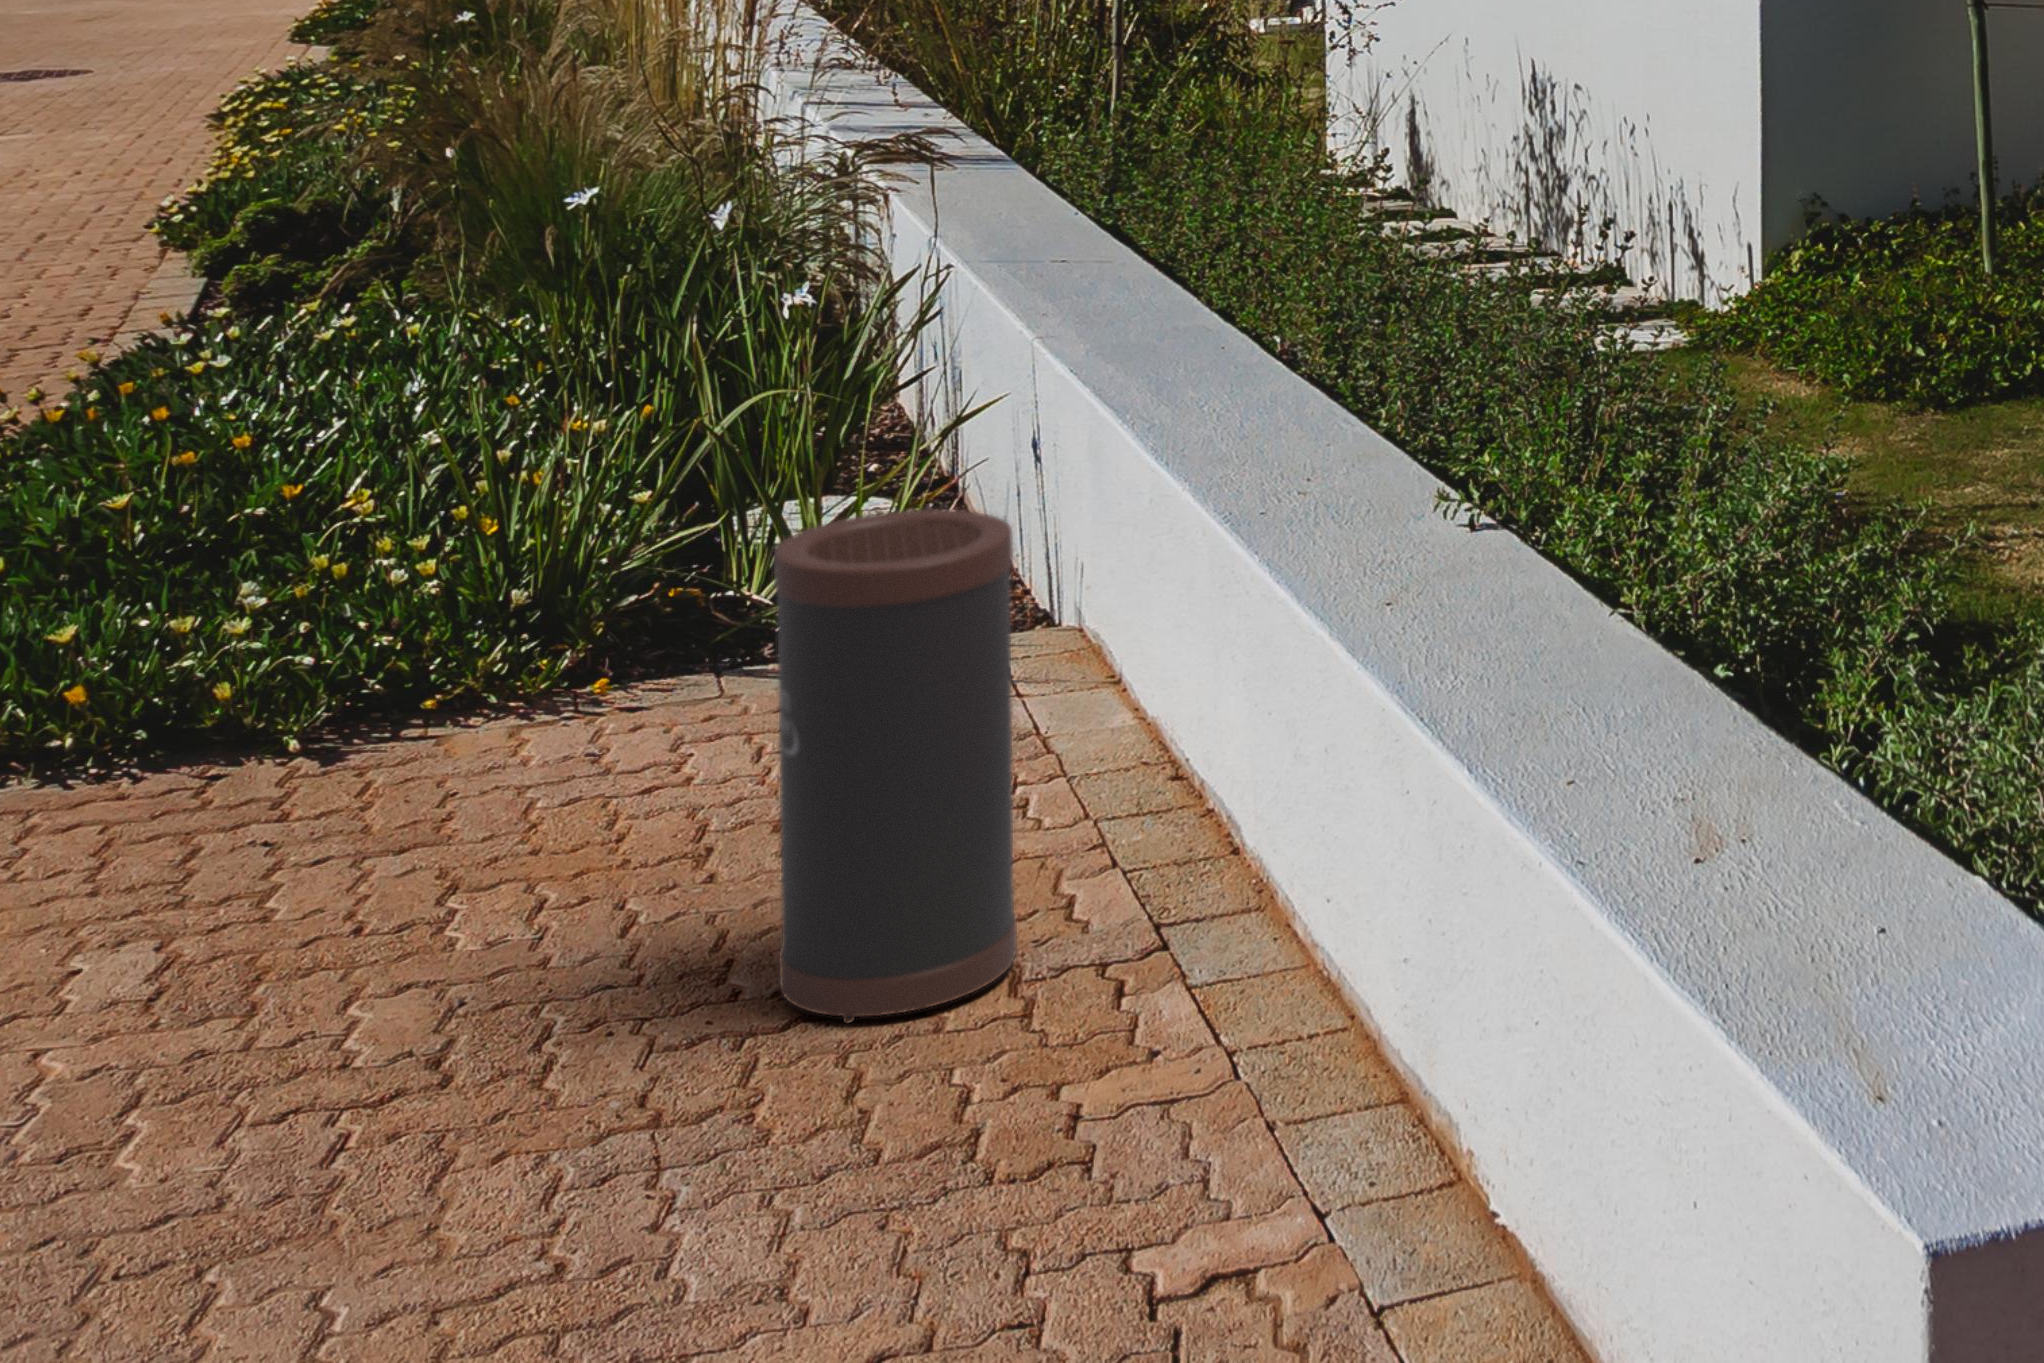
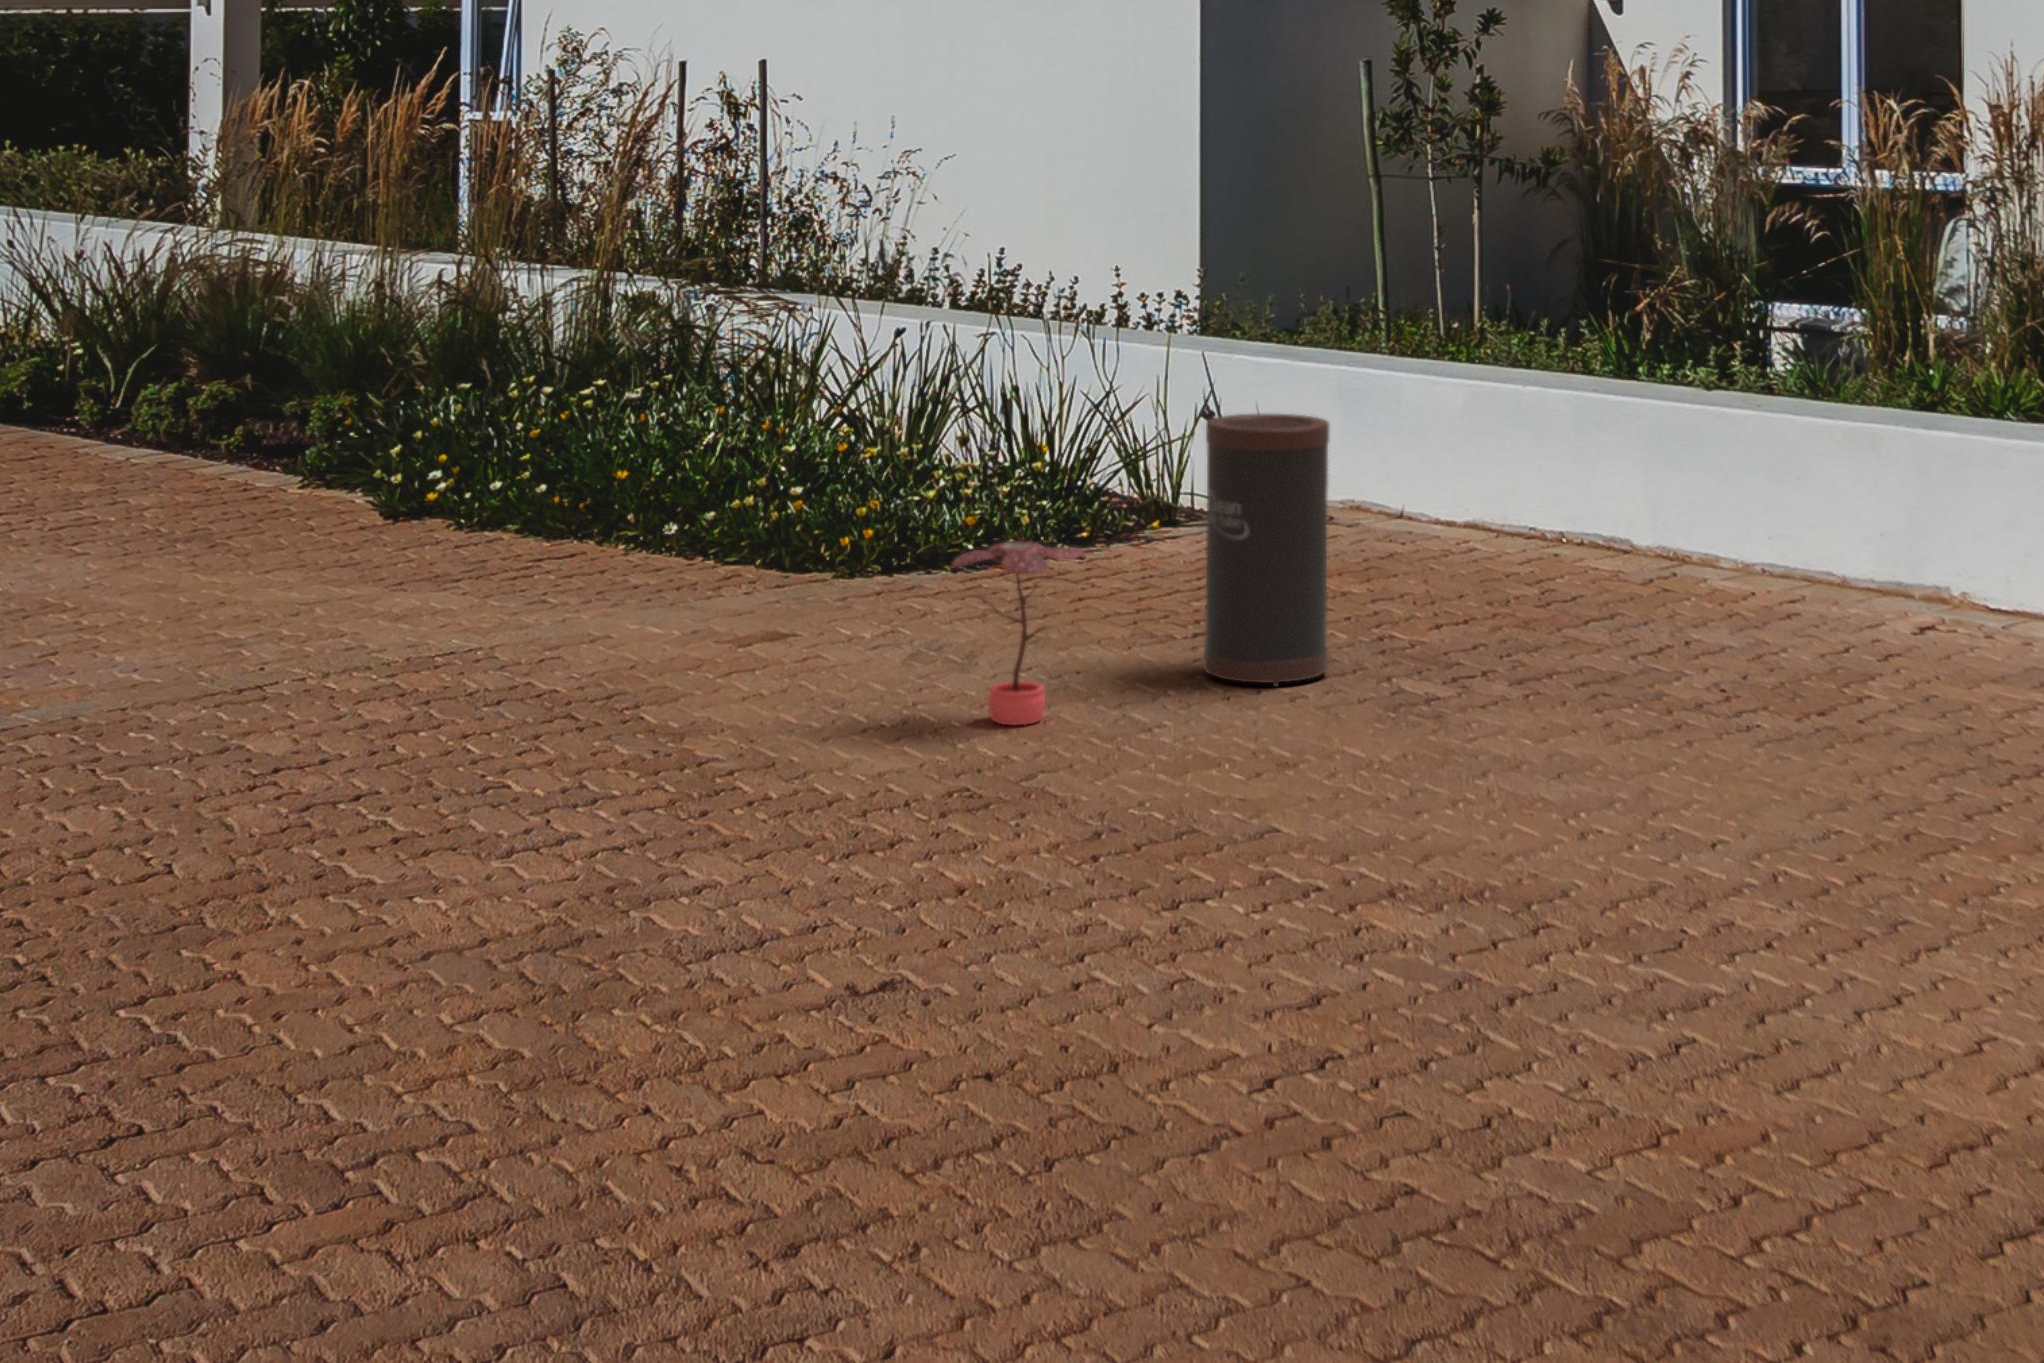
potted plant: none [138,751,400,1098] -> present [952,542,1084,725]

